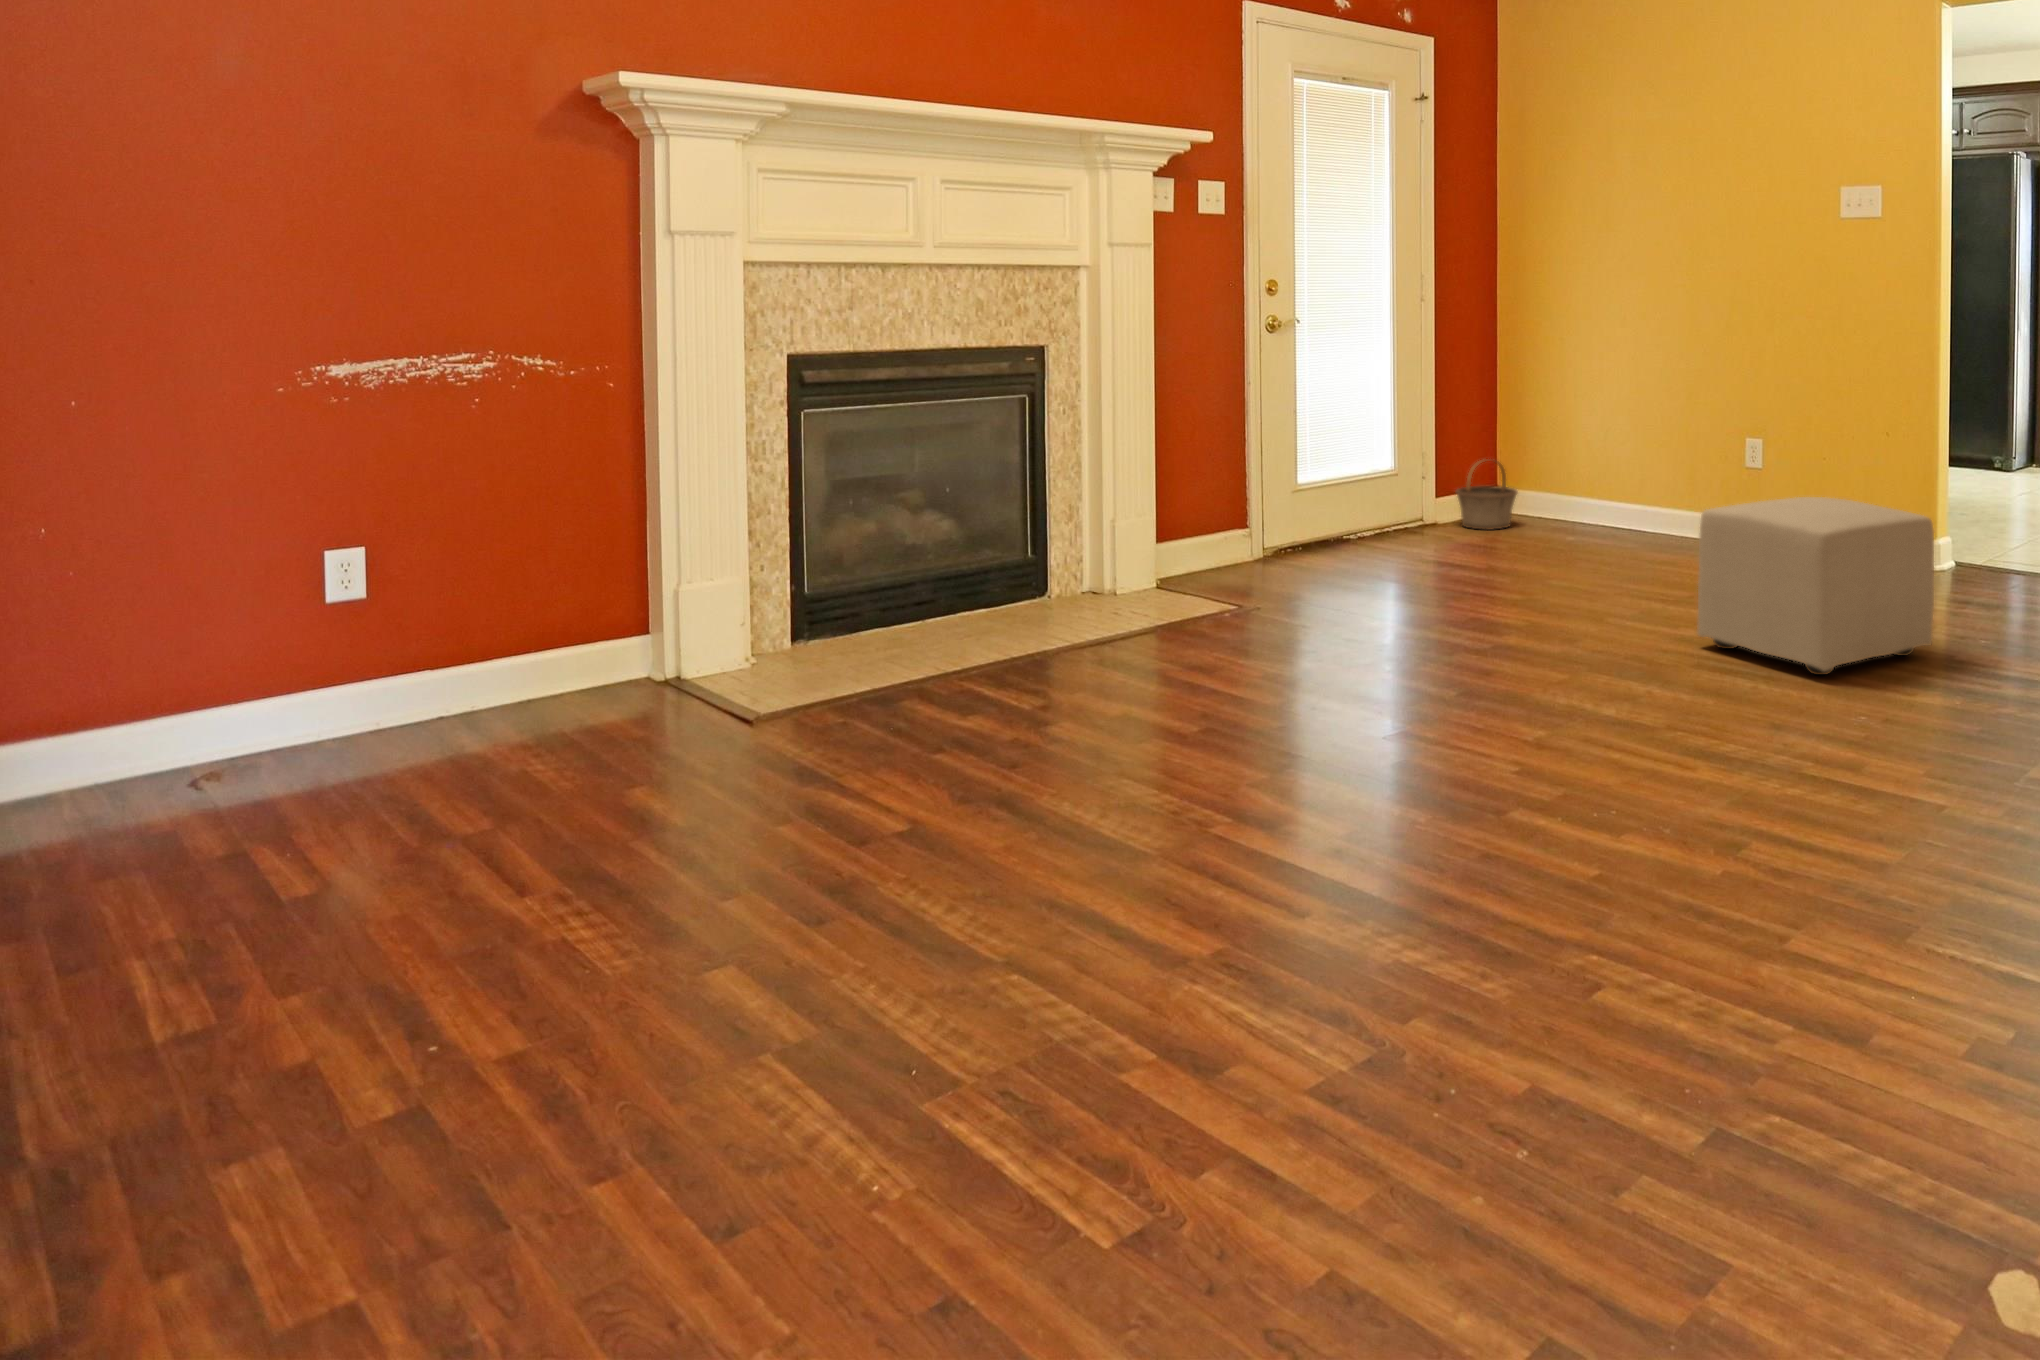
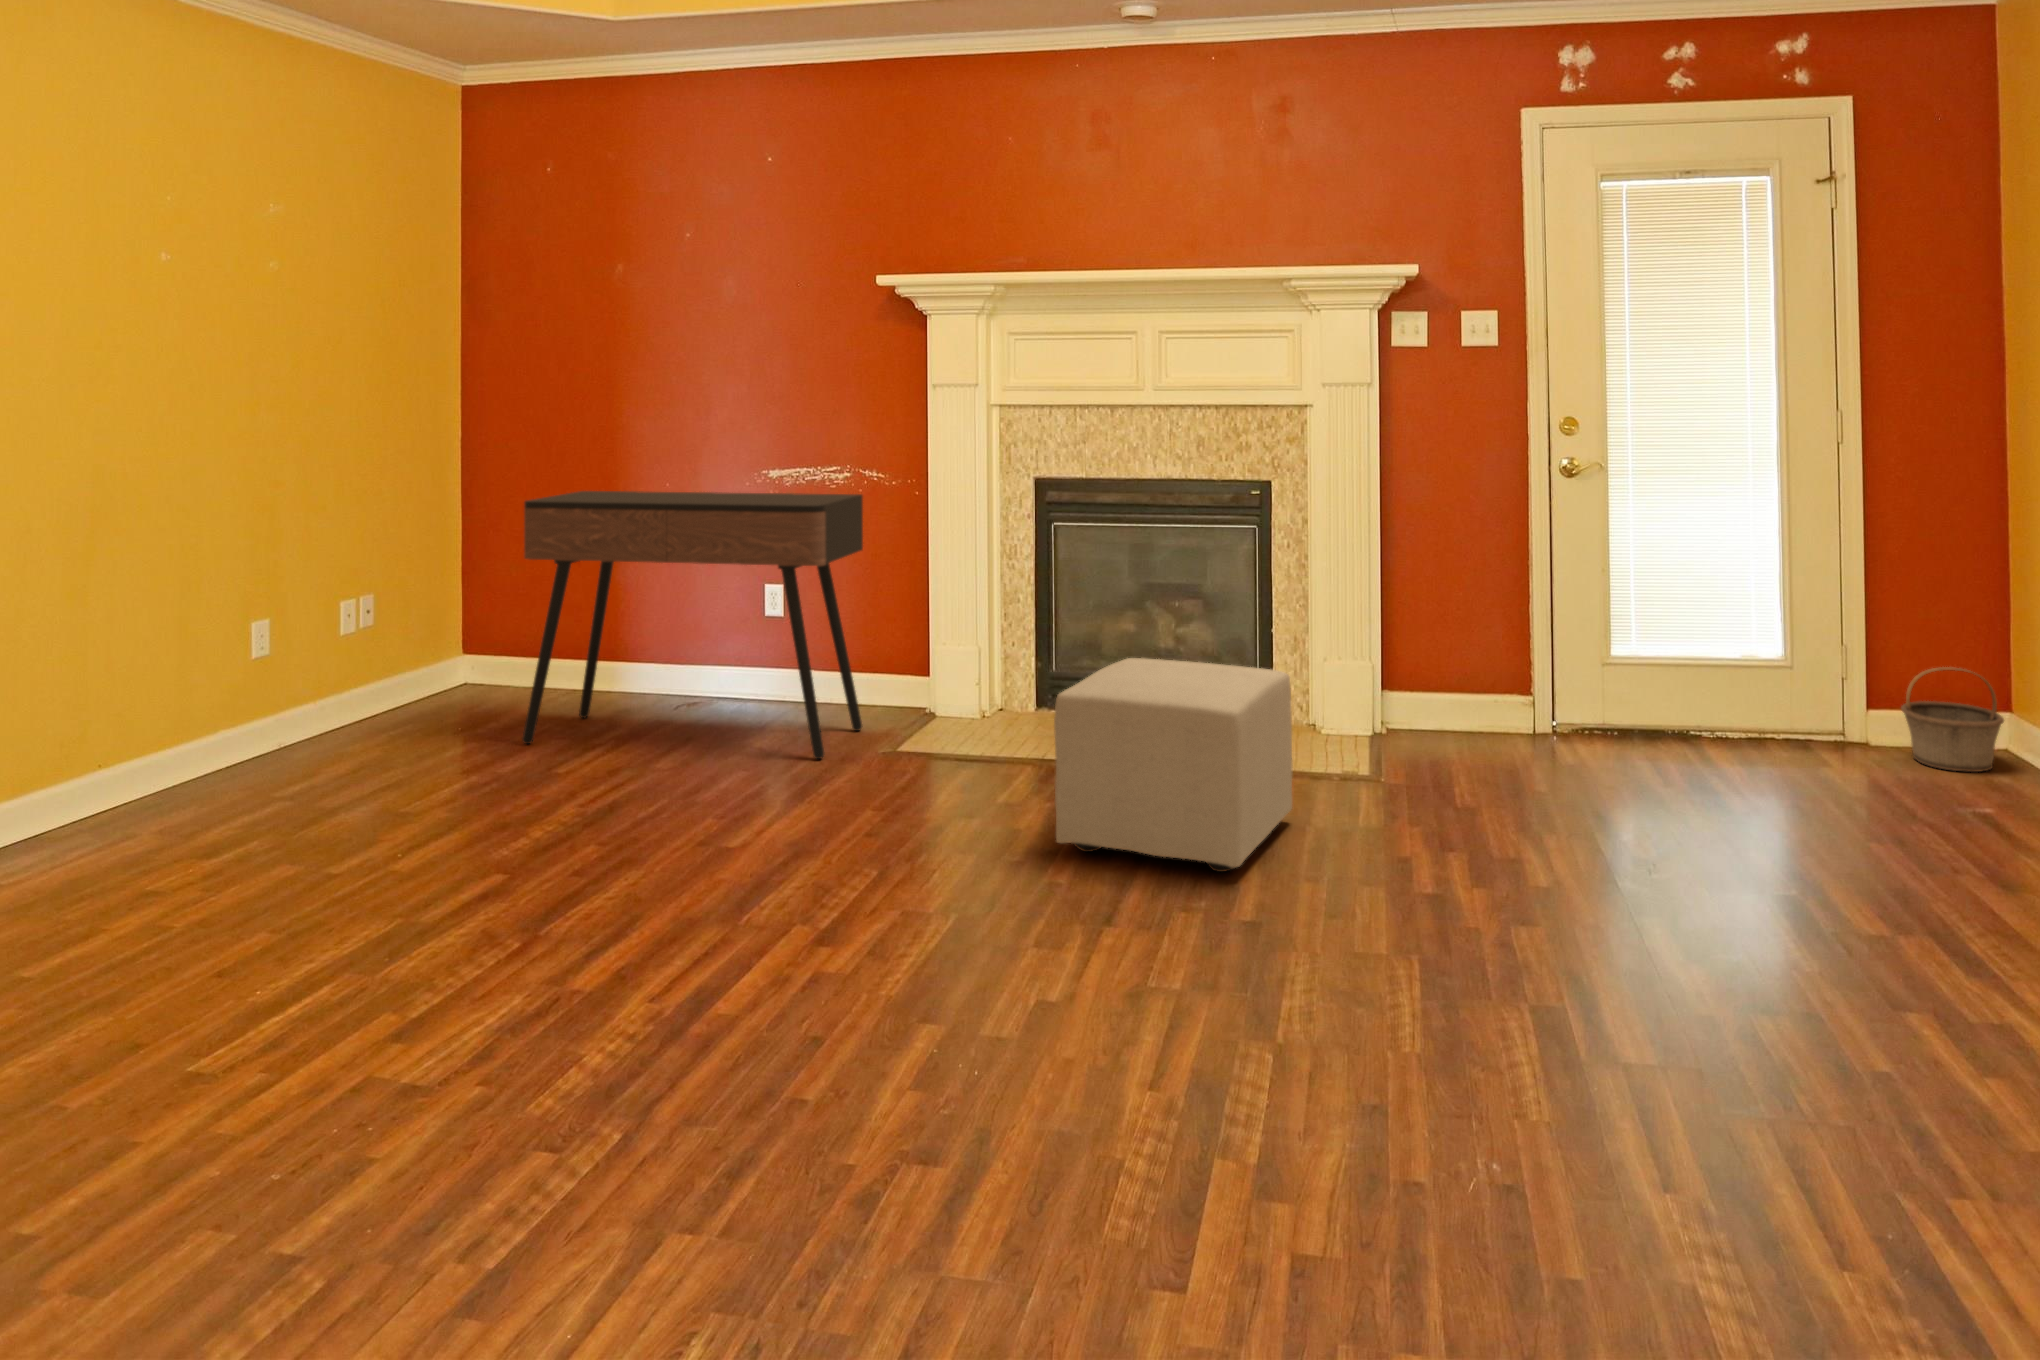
console table: none [33,380,707,871] -> present [522,491,863,759]
ottoman: present [1697,497,1934,675] -> present [1054,658,1292,872]

